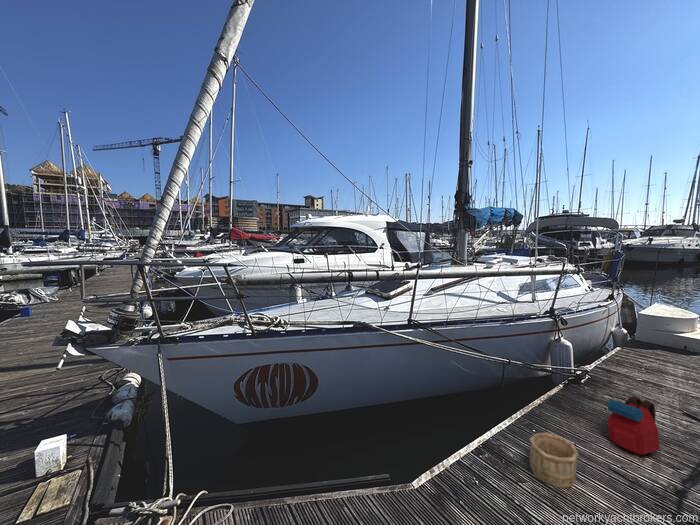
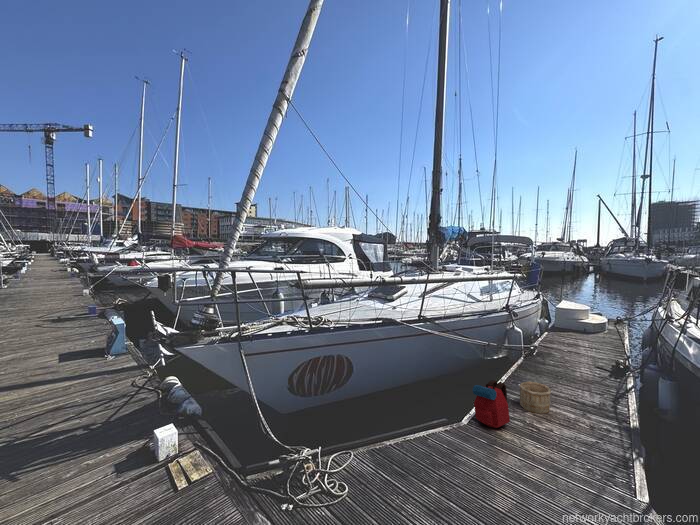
backpack: present [607,396,659,455] -> present [473,380,510,428]

